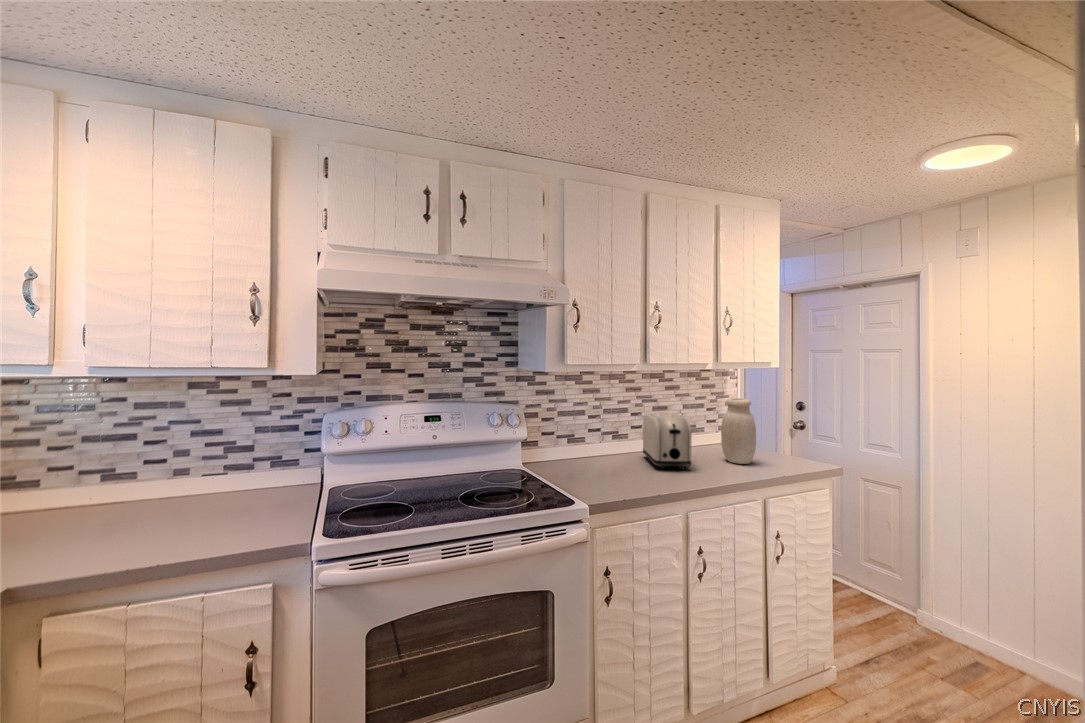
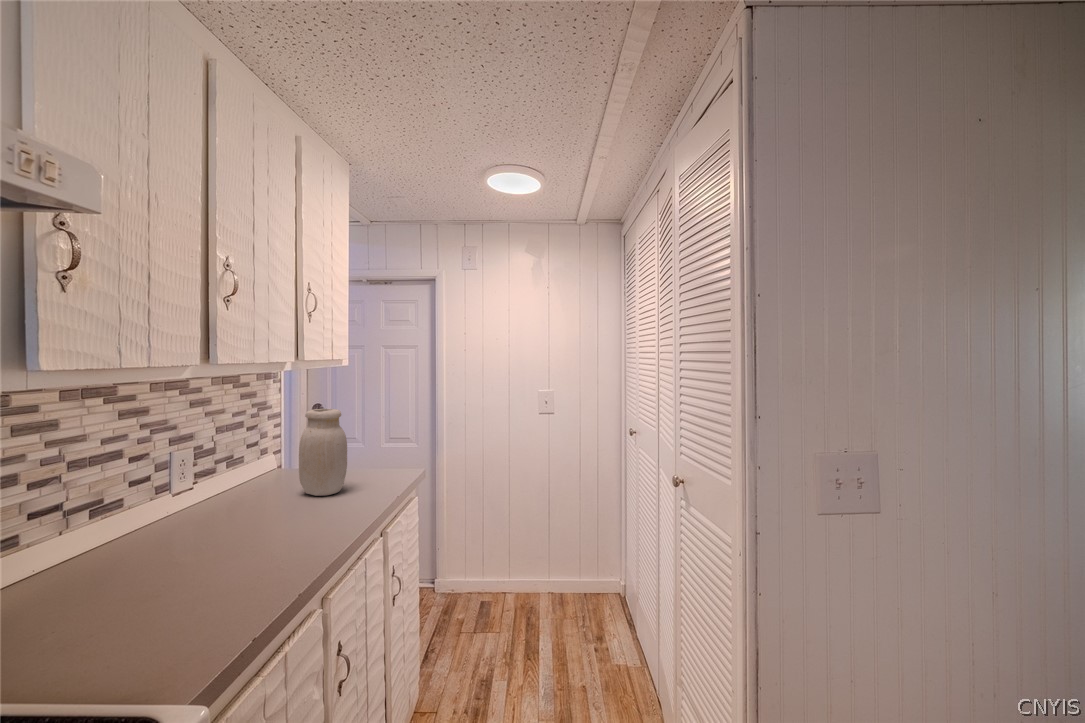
toaster: present [643,413,692,469] -> none [169,444,288,542]

